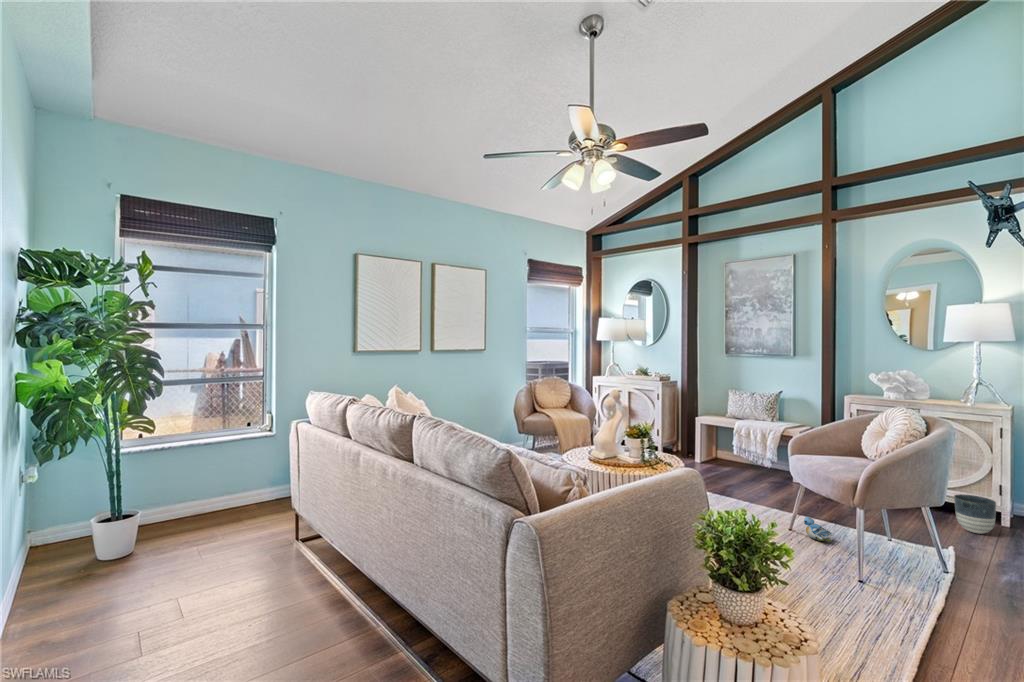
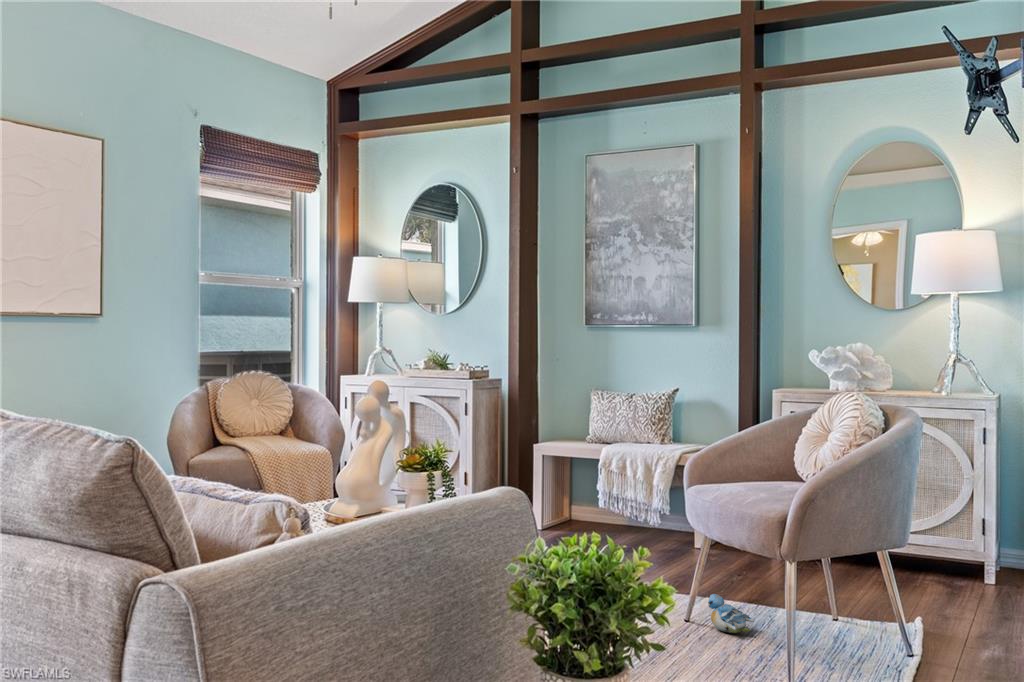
planter: present [954,494,996,534] -> none [923,537,977,596]

